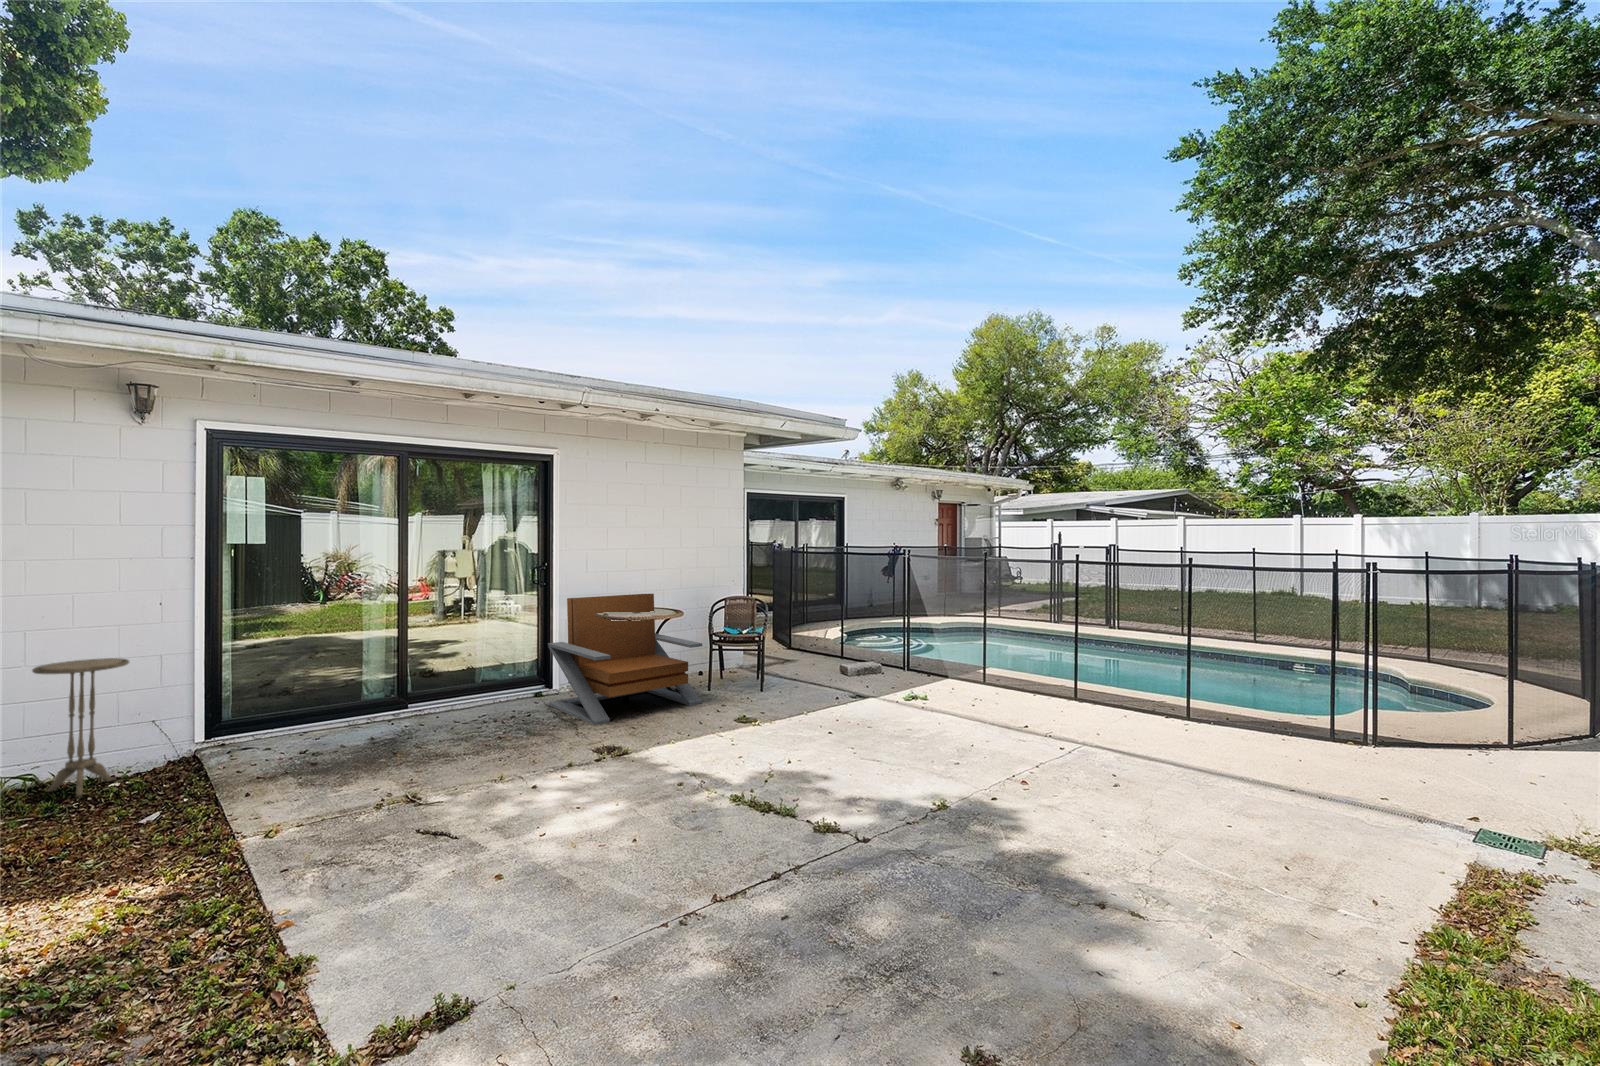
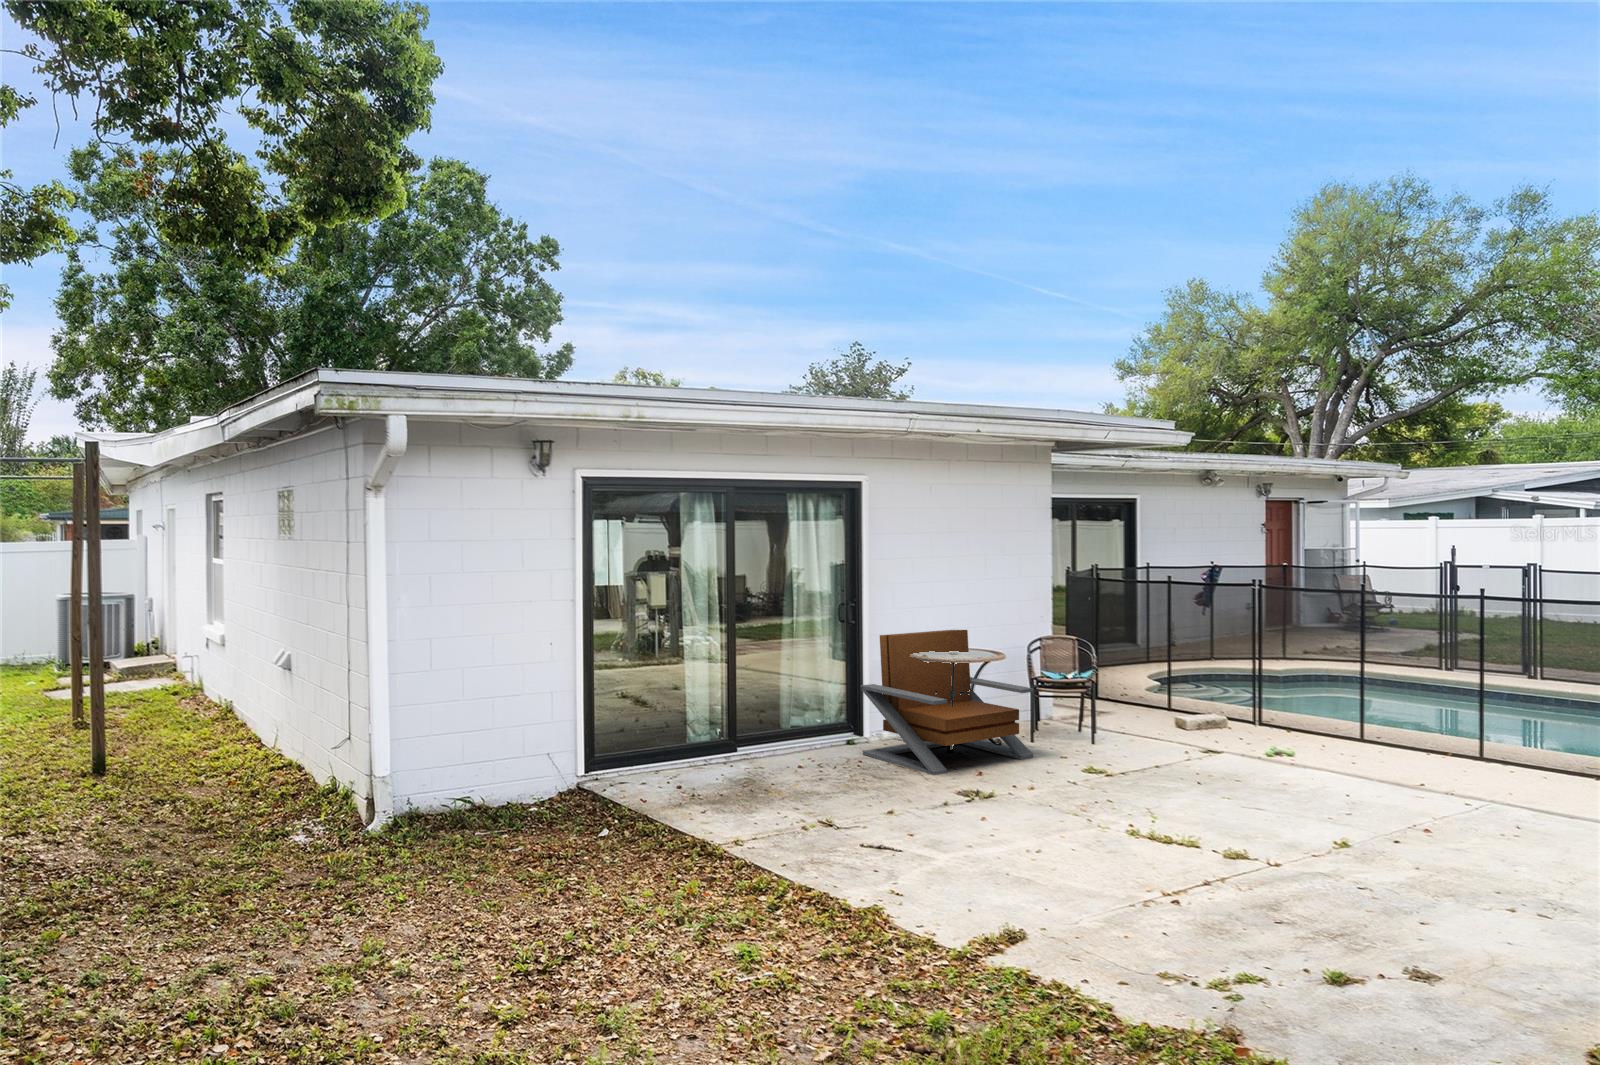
side table: present [32,658,129,797] -> none [490,692,553,817]

